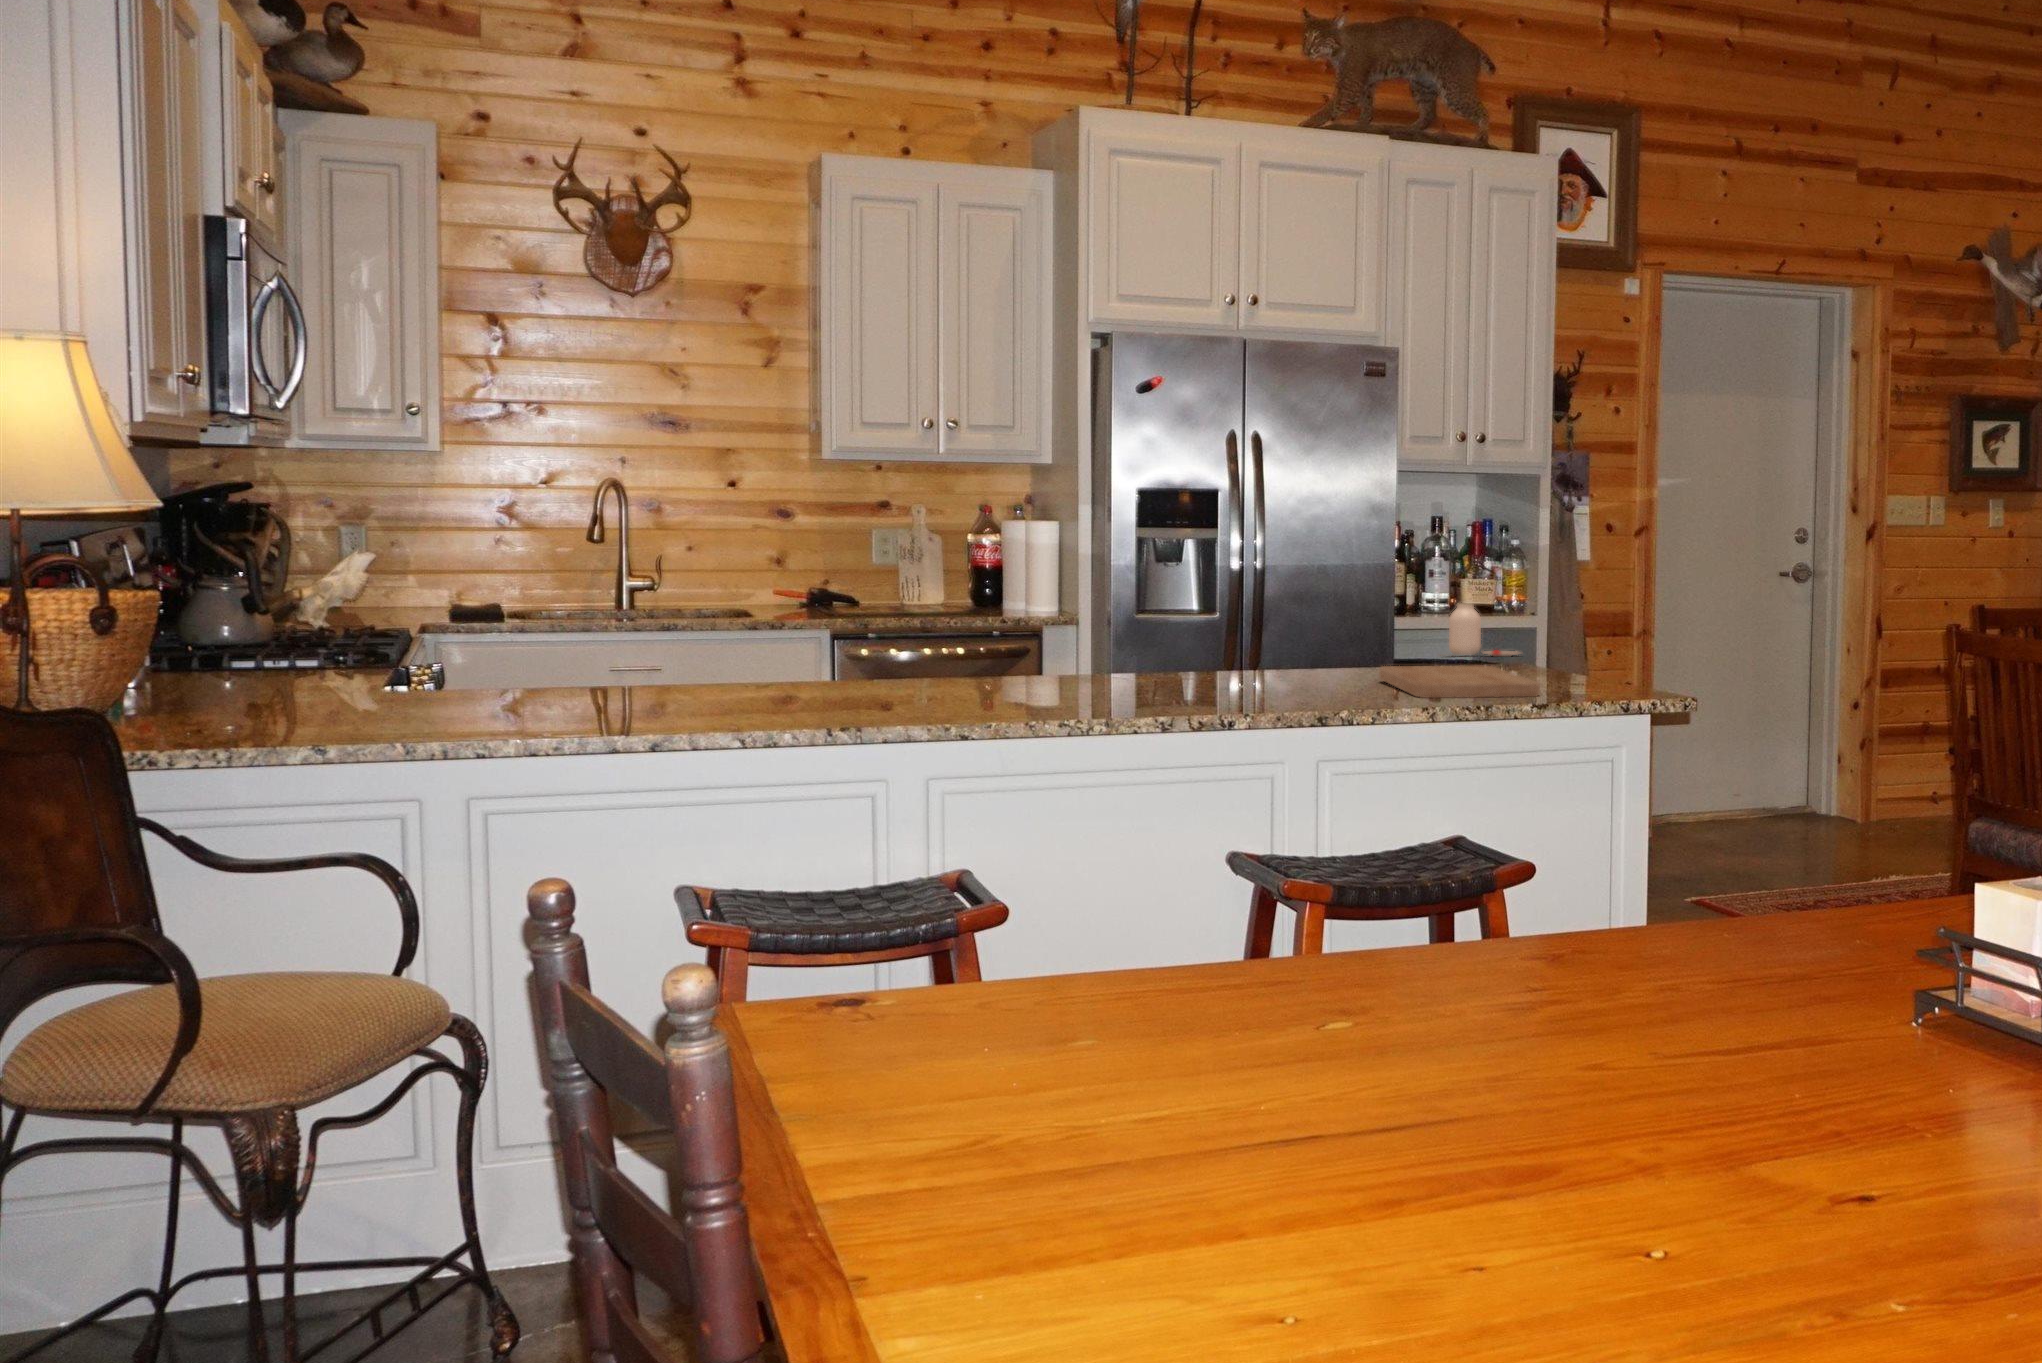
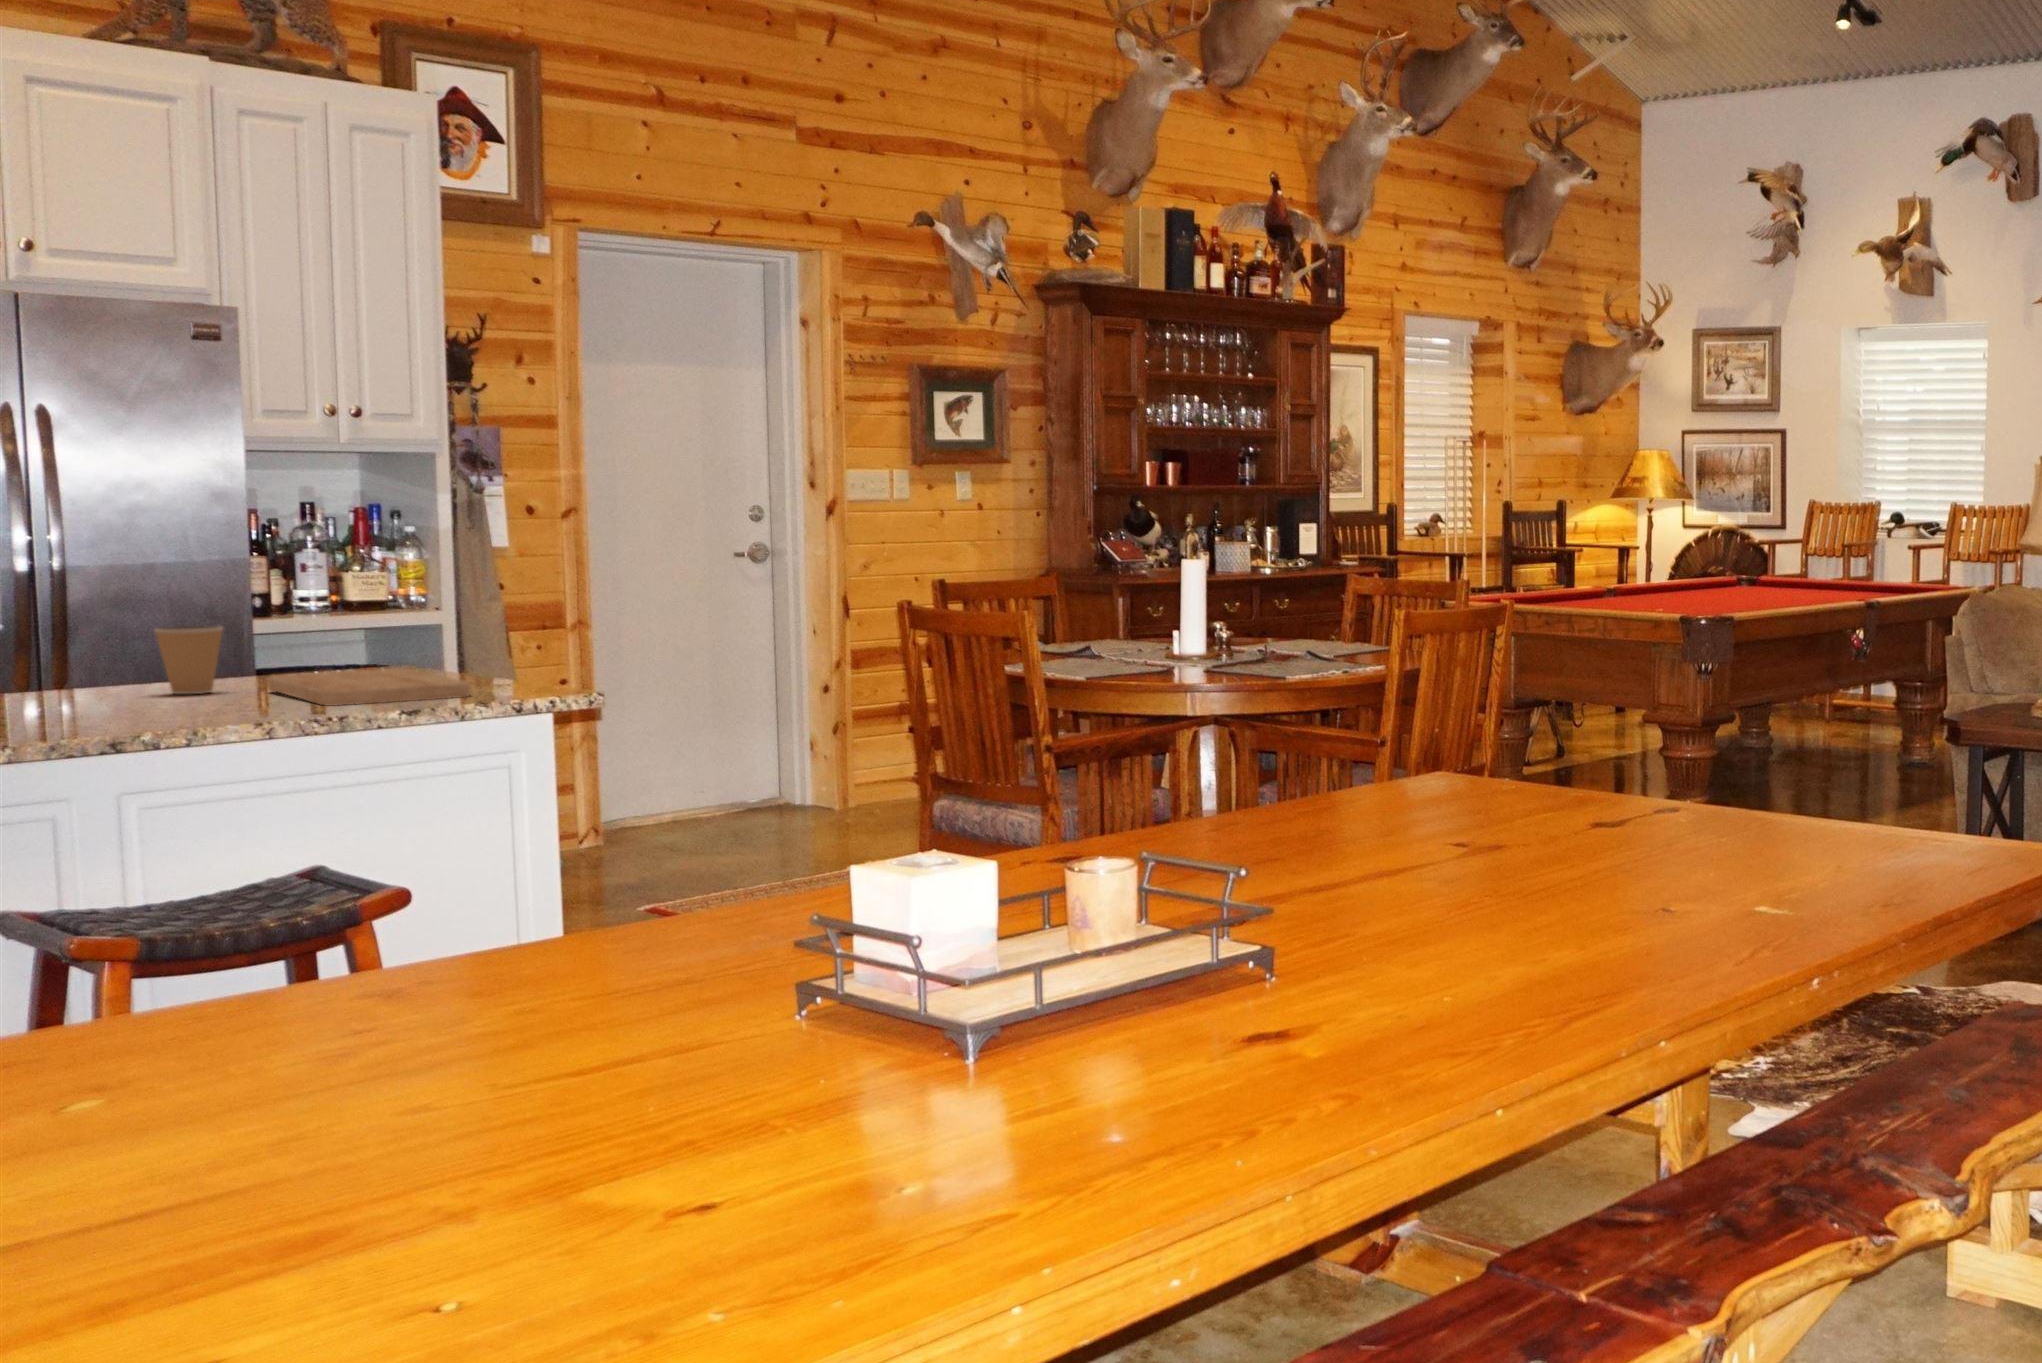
jar: present [1449,603,1518,657] -> none [323,602,433,663]
coffee cup: none [1296,619,1348,680] -> present [155,626,223,694]

